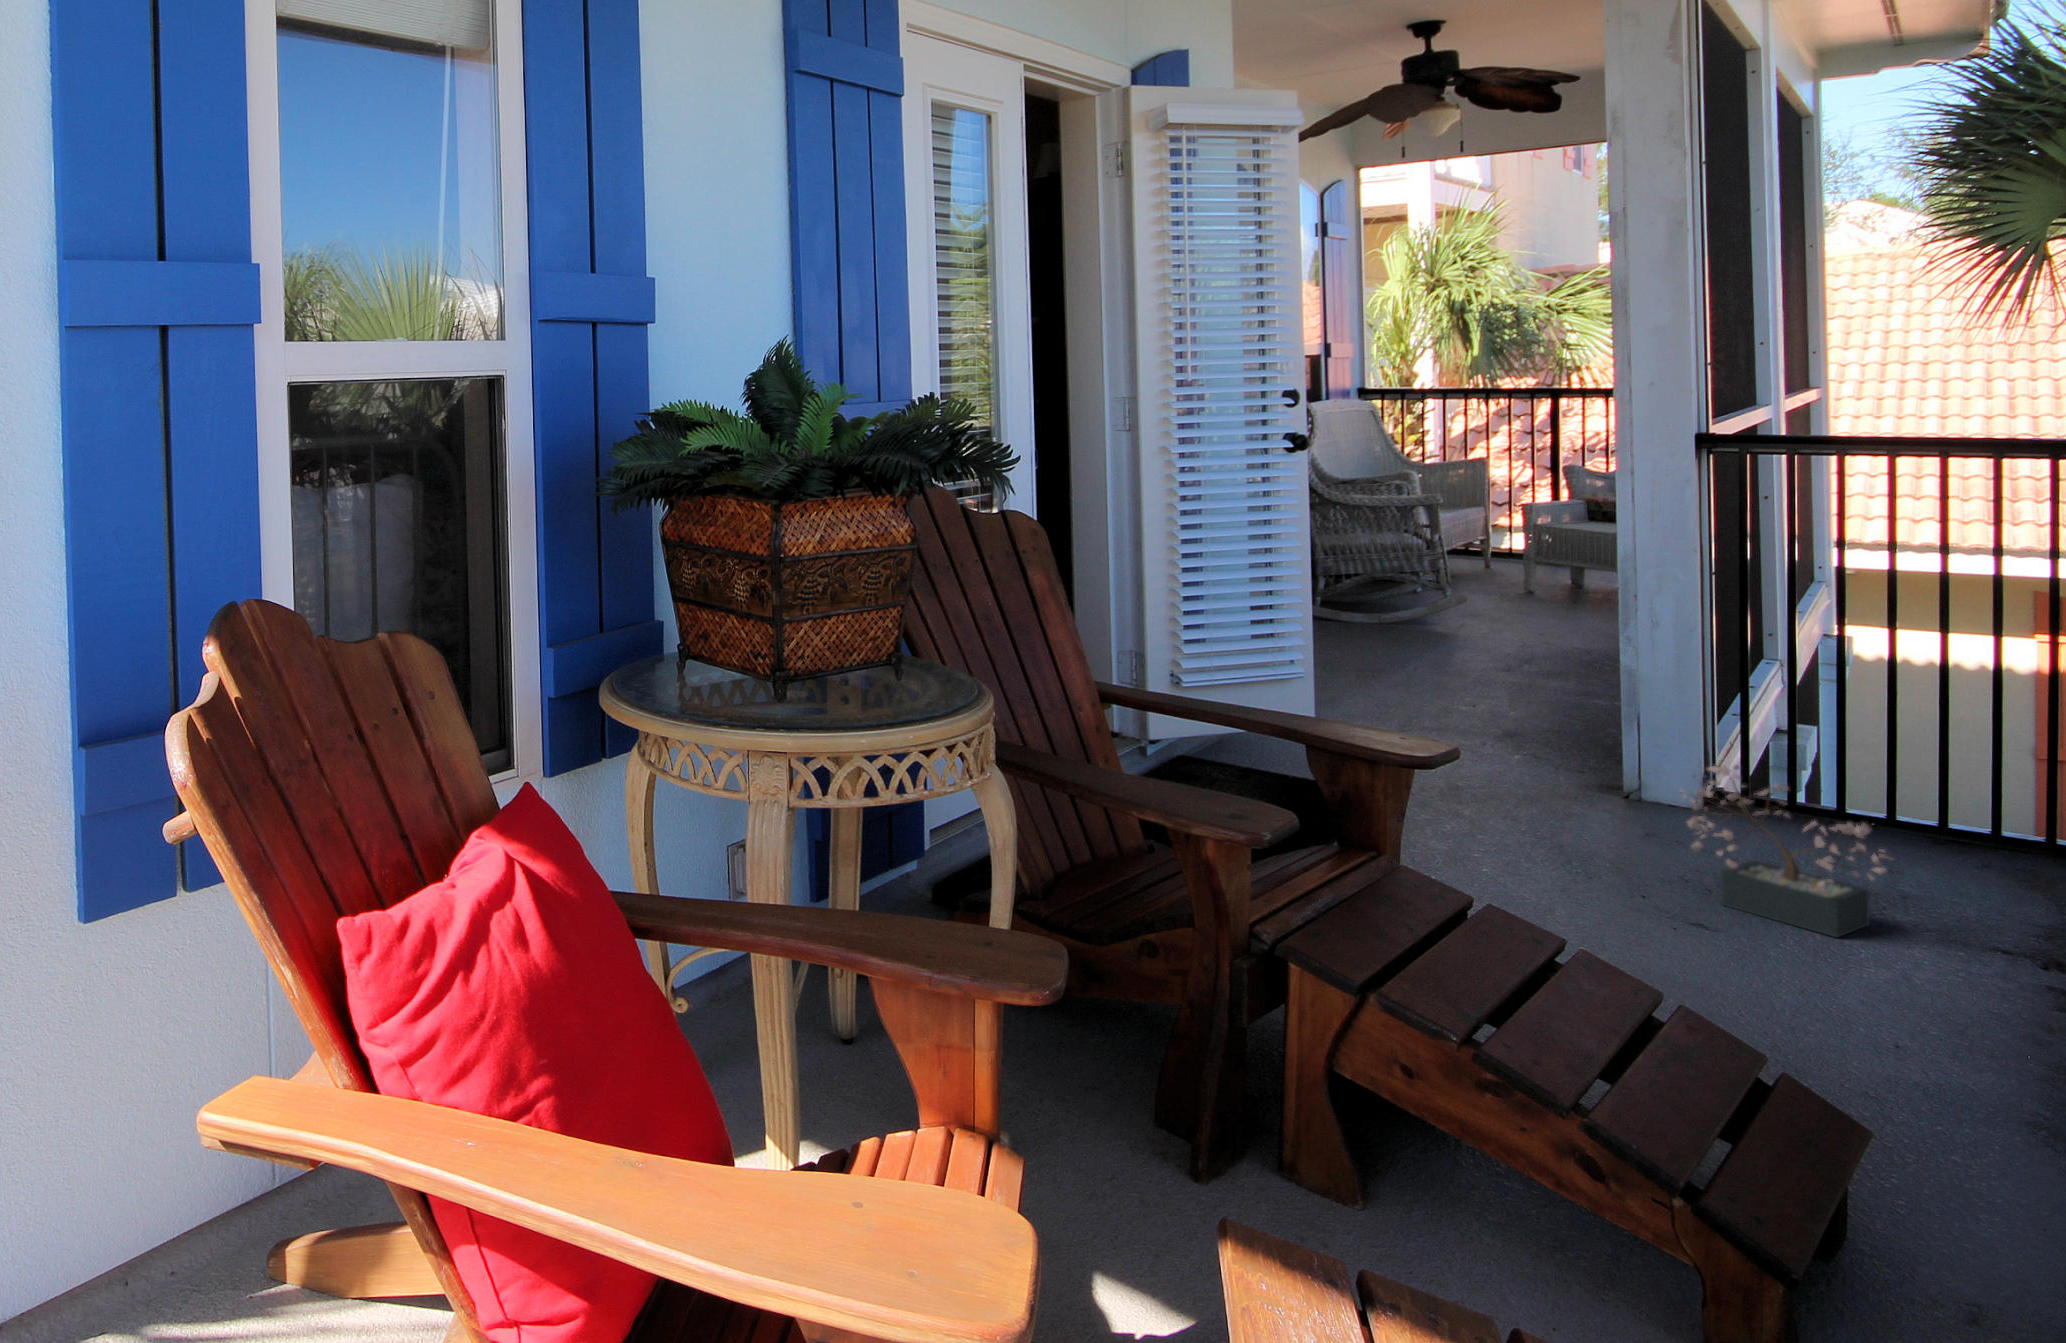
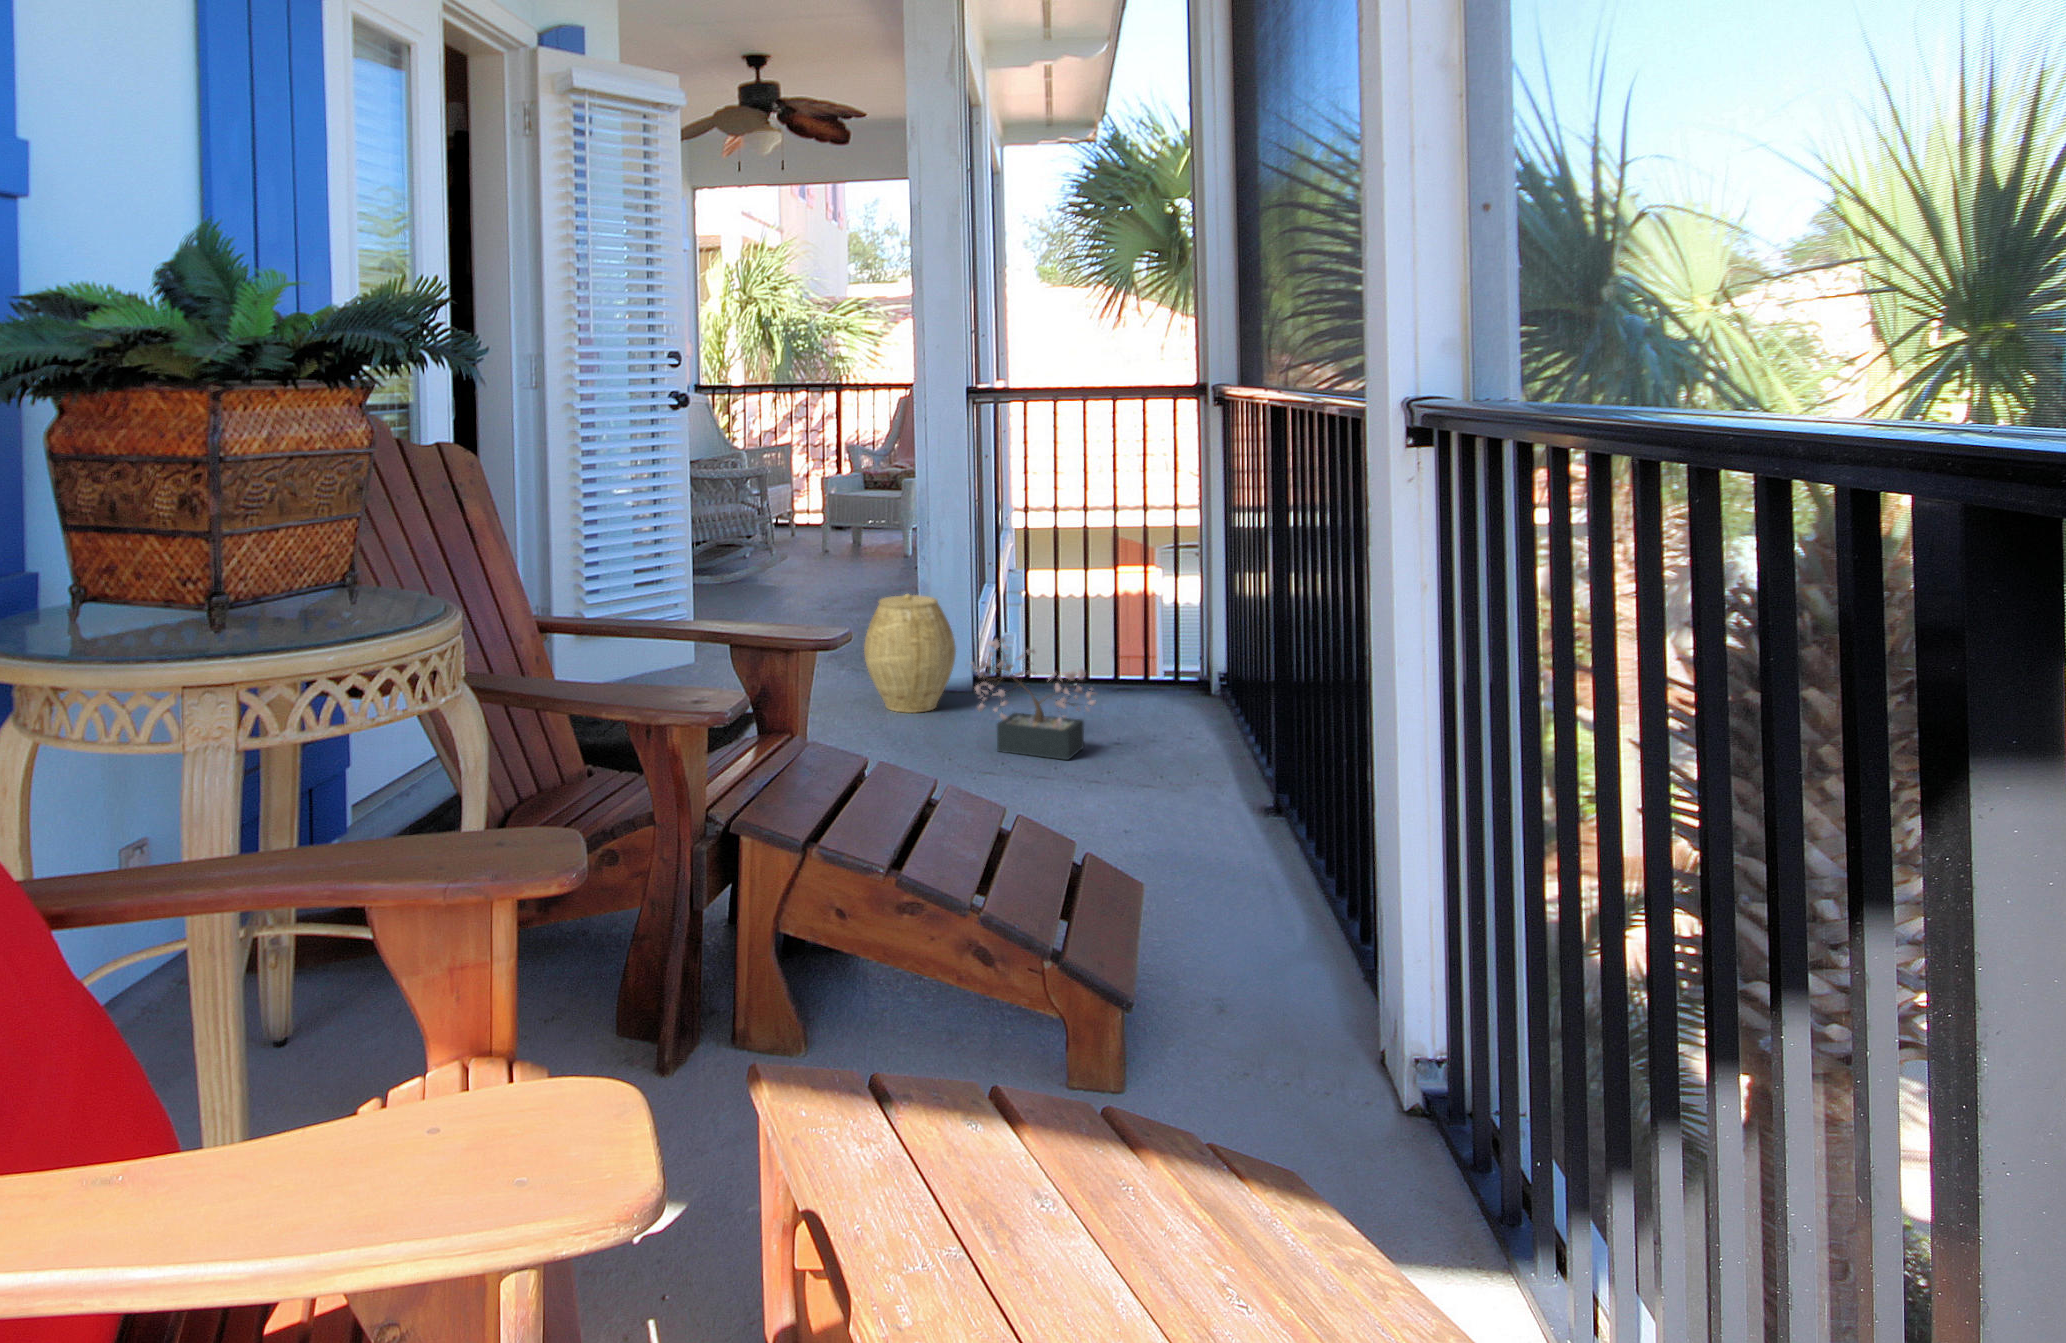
woven basket: none [1536,688,1672,833] -> present [864,594,956,713]

